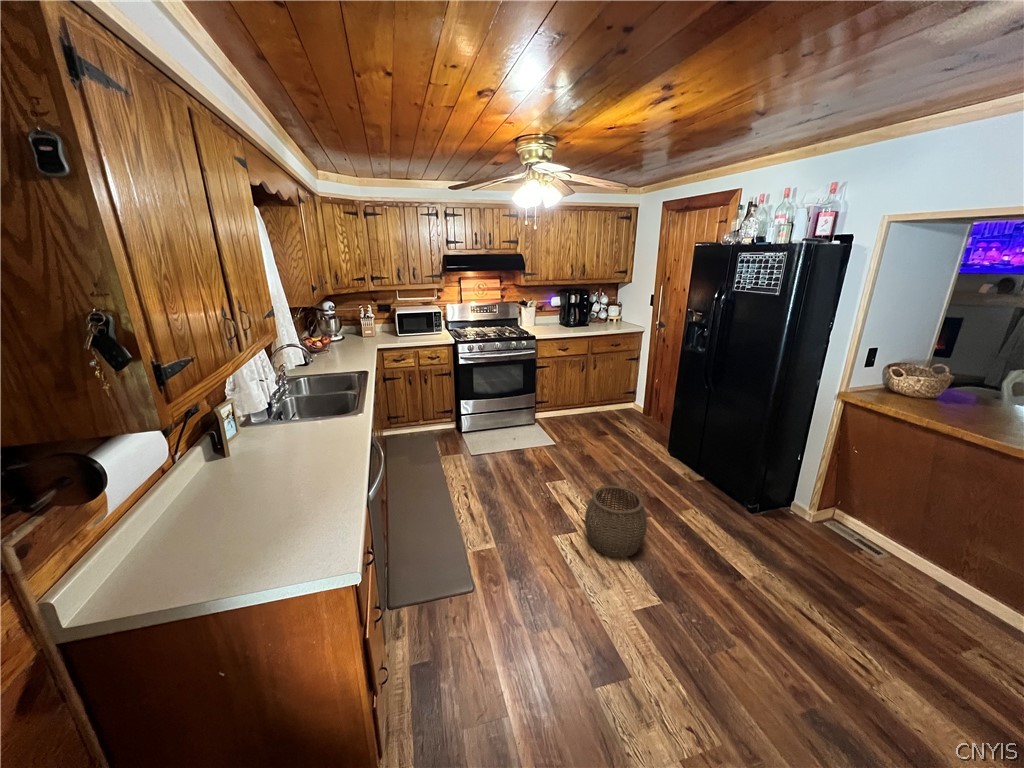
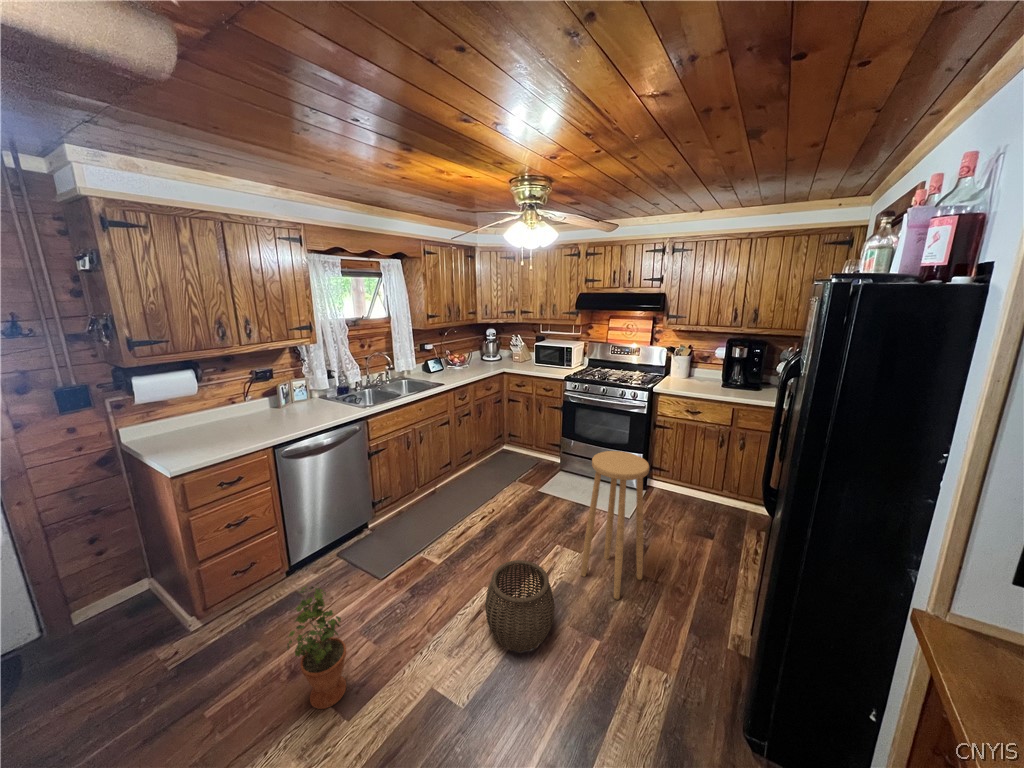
stool: none [584,381,636,493] -> present [581,451,649,600]
potted plant: none [558,580,624,701] -> present [287,586,347,709]

